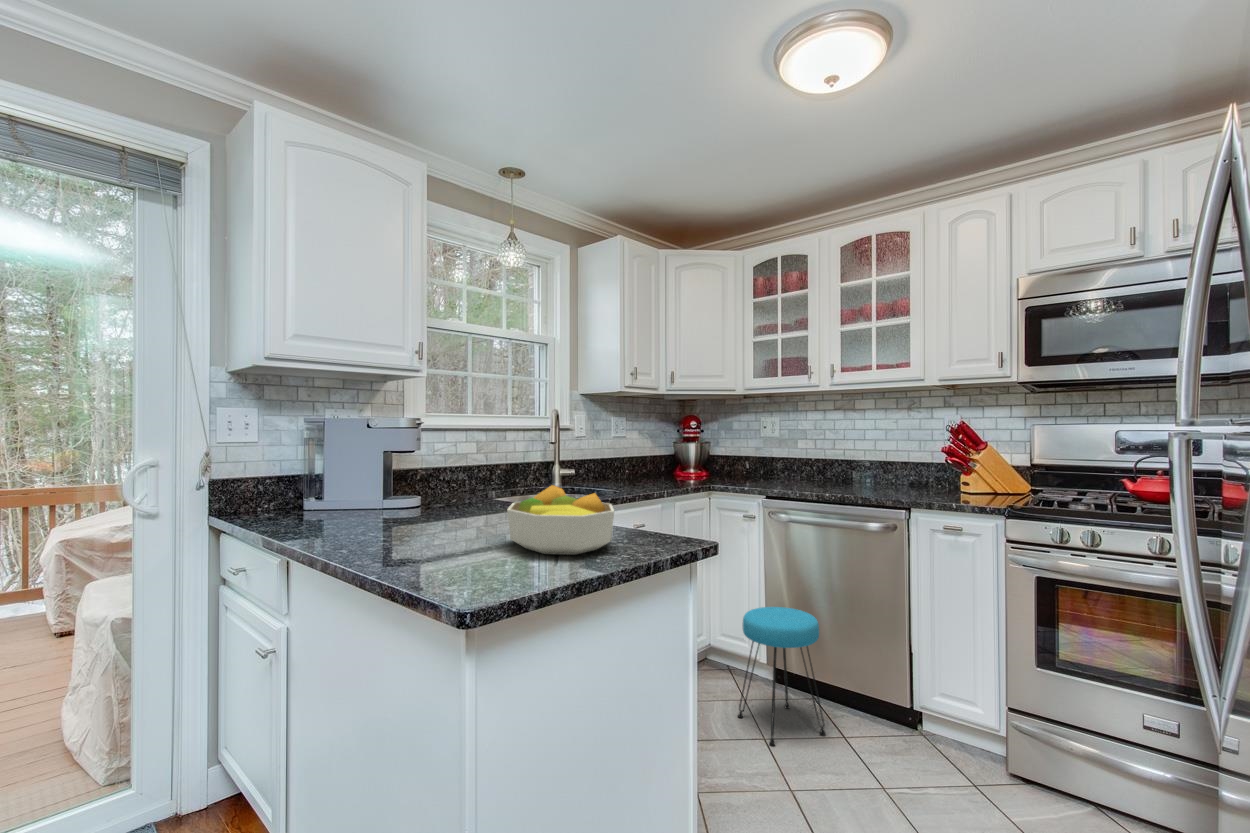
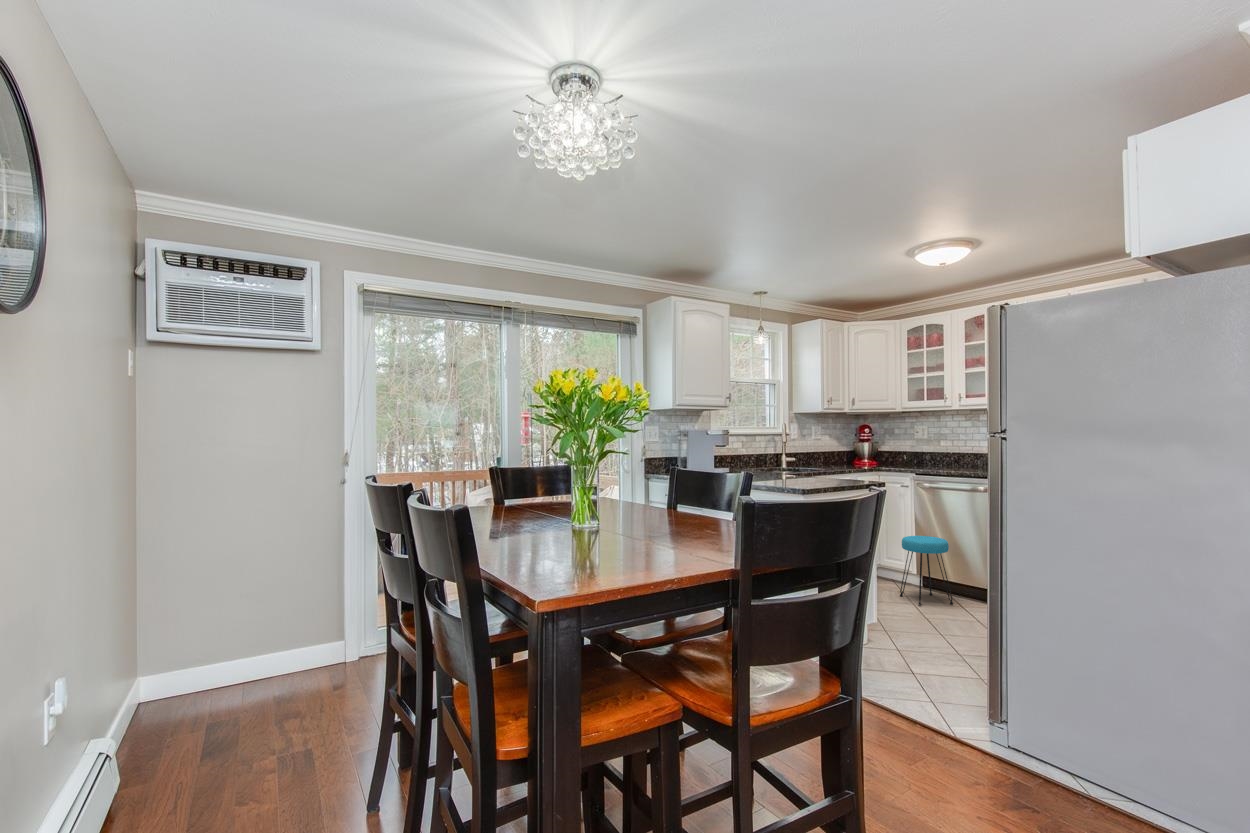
fruit bowl: present [507,485,614,555] -> none [794,457,842,483]

